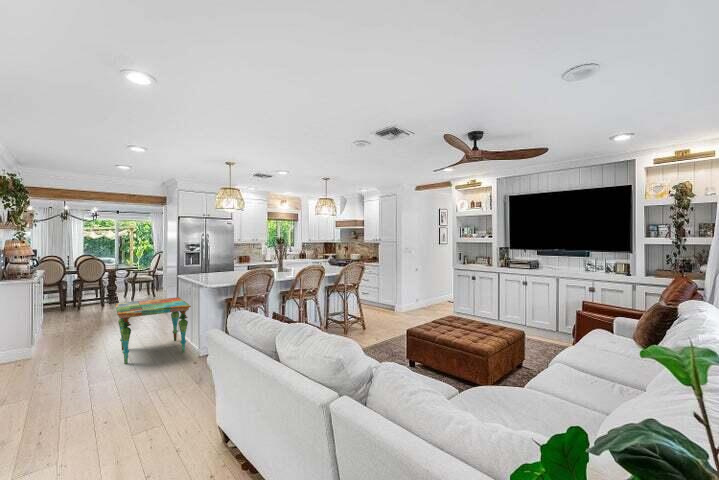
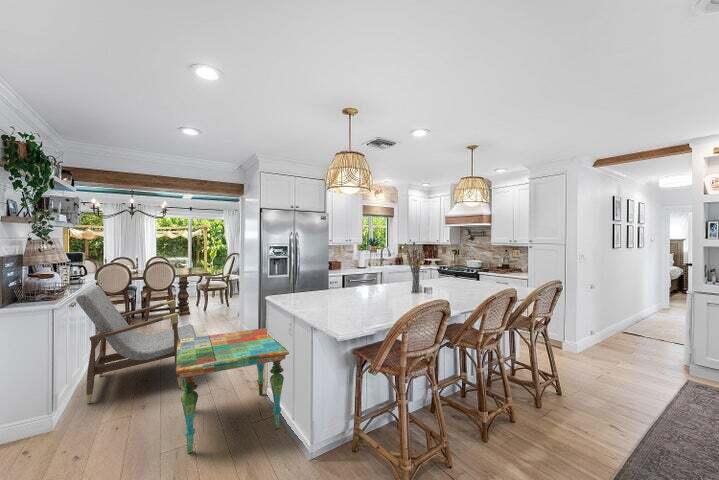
armchair: none [39,272,129,350] -> present [76,285,196,403]

